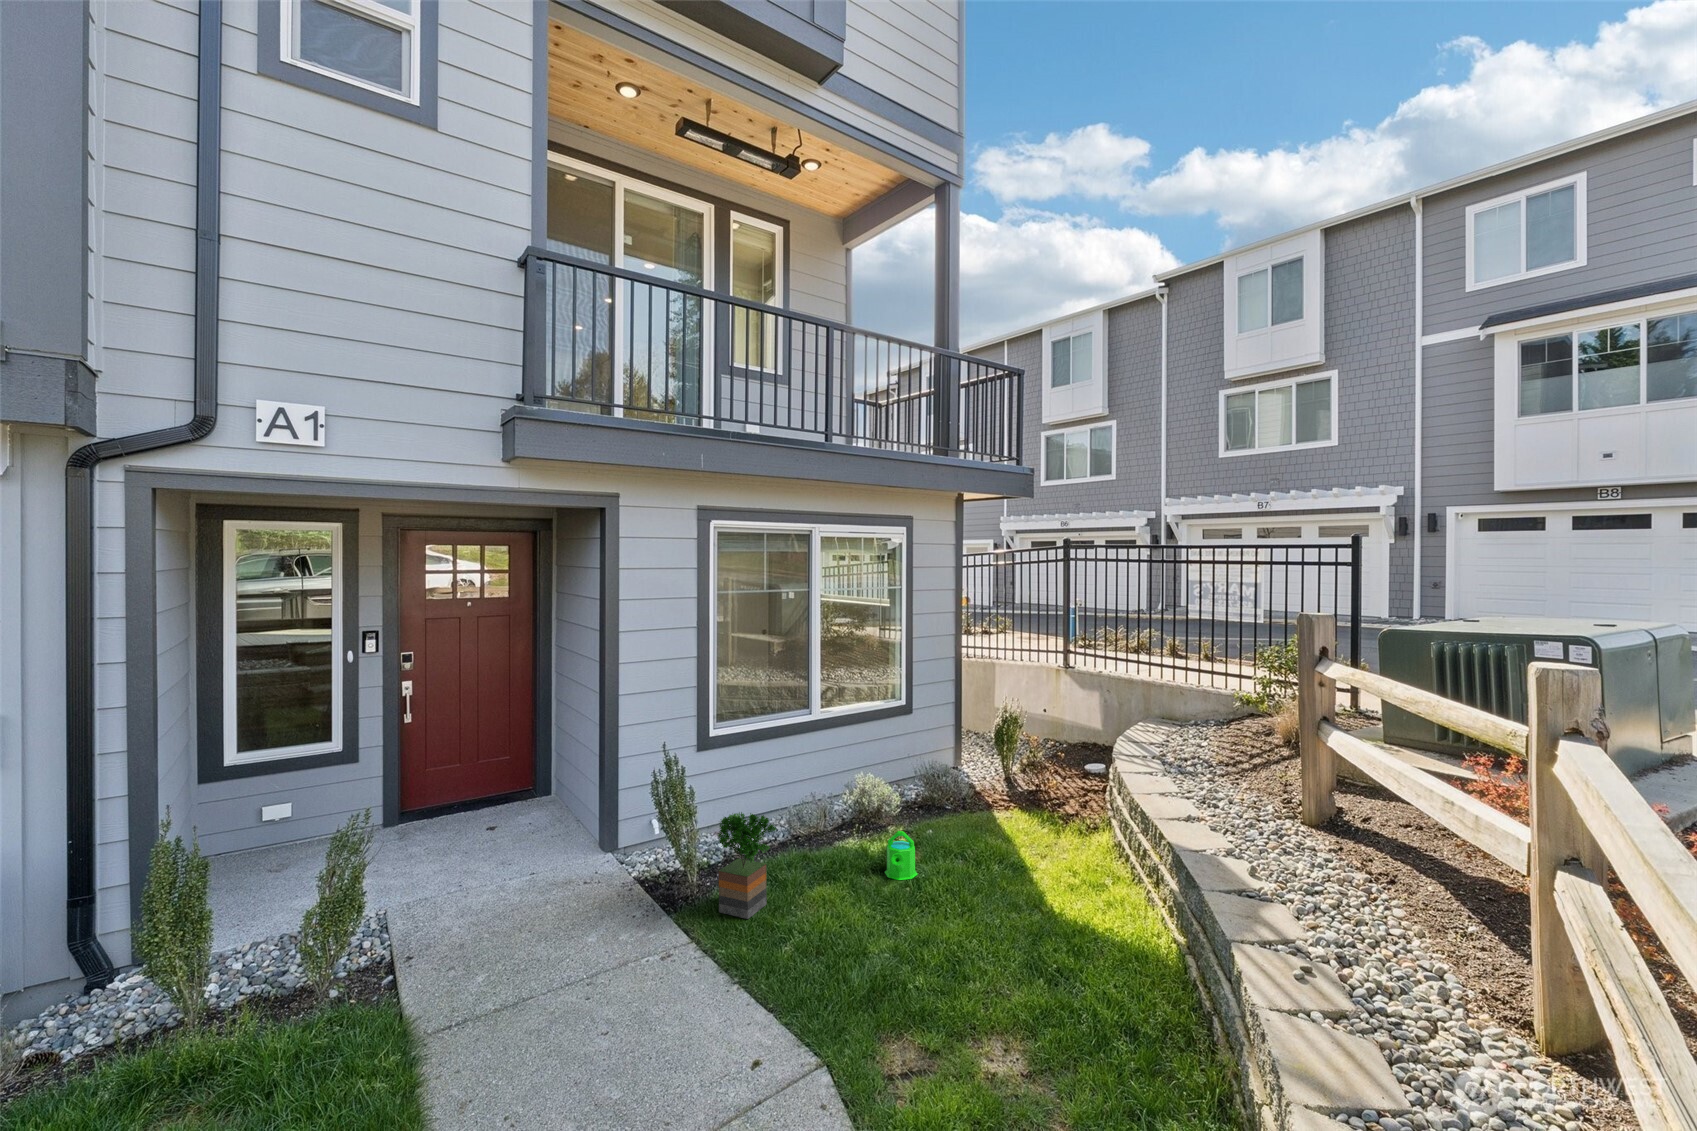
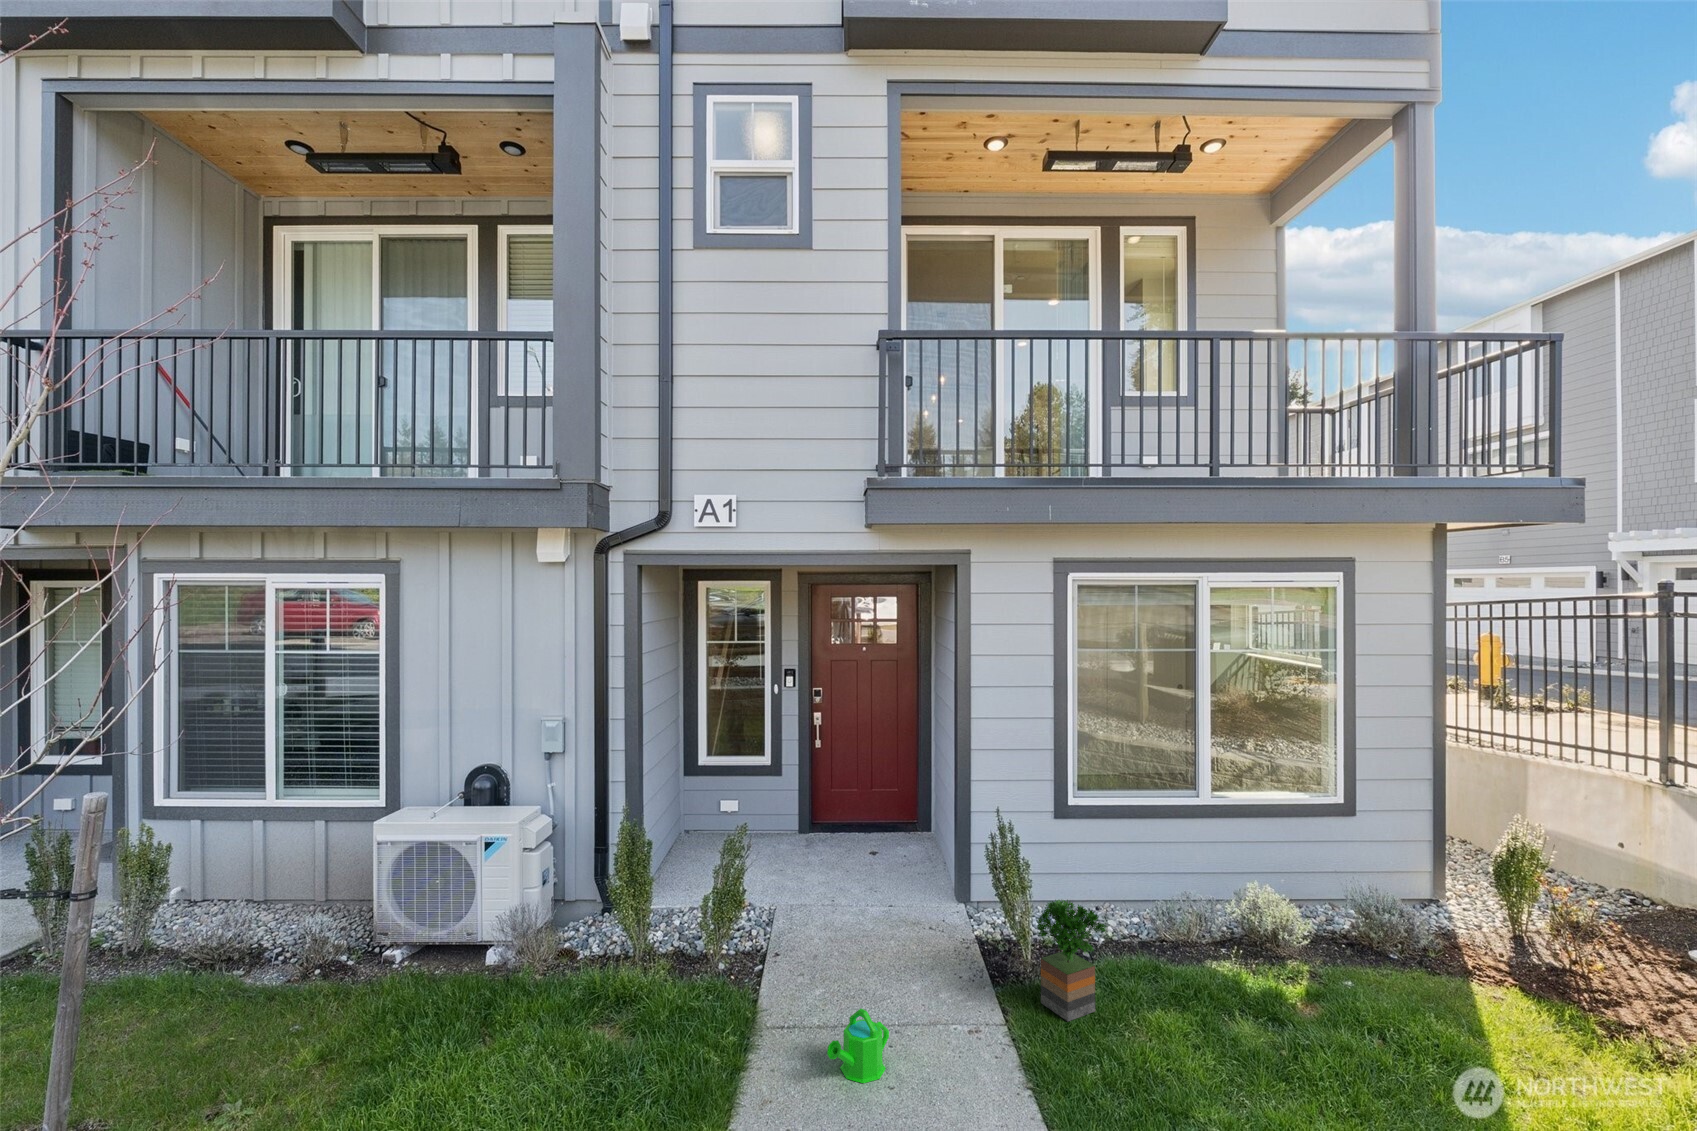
watering can: present [885,831,918,880] -> present [827,1009,889,1083]

